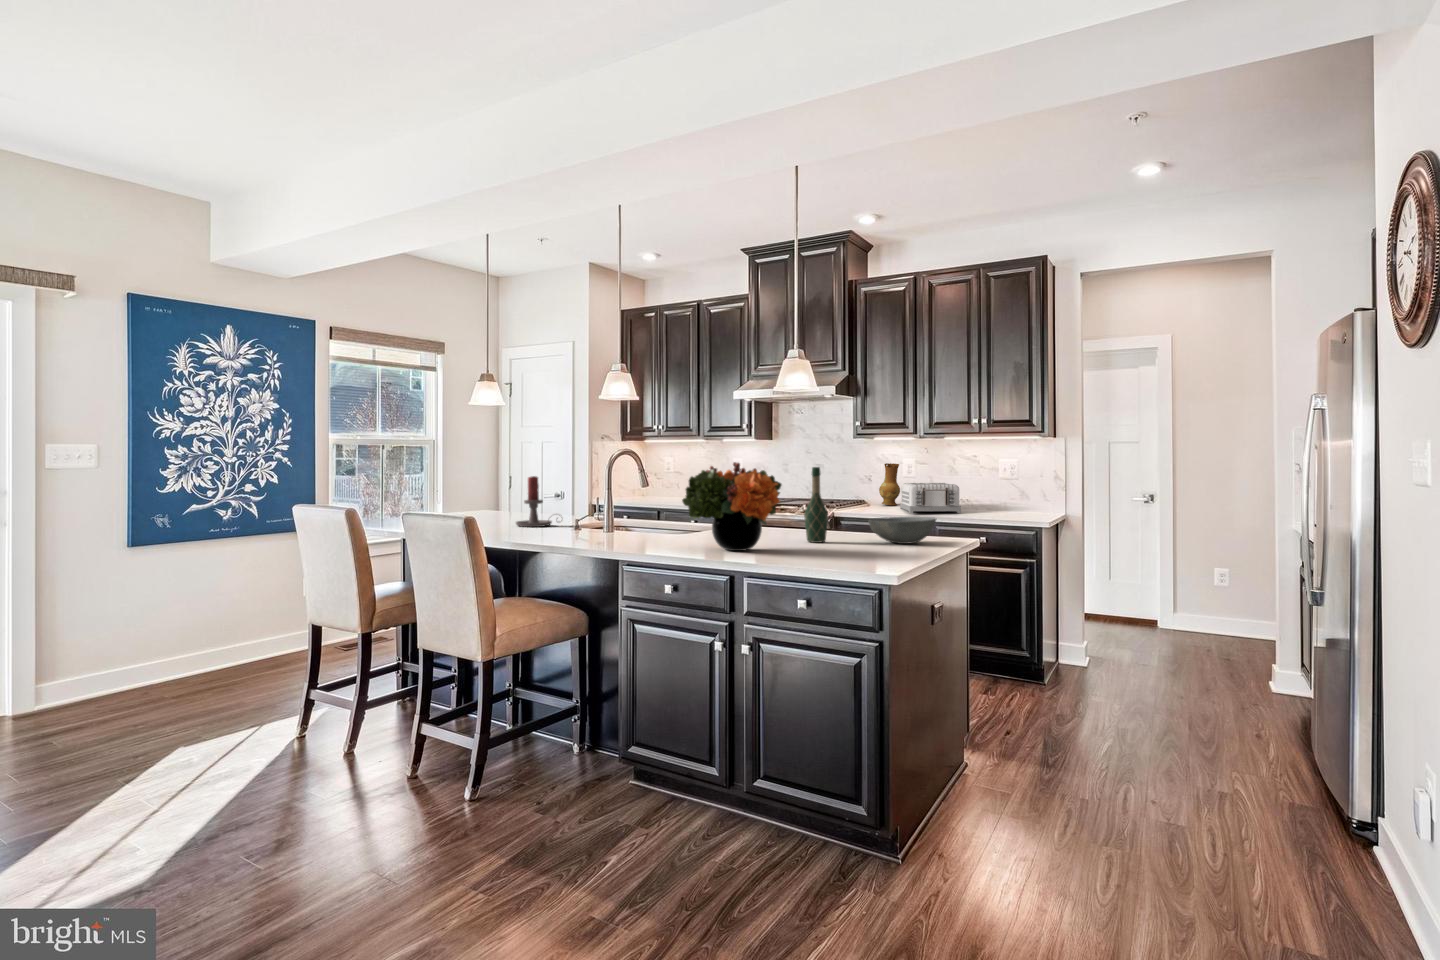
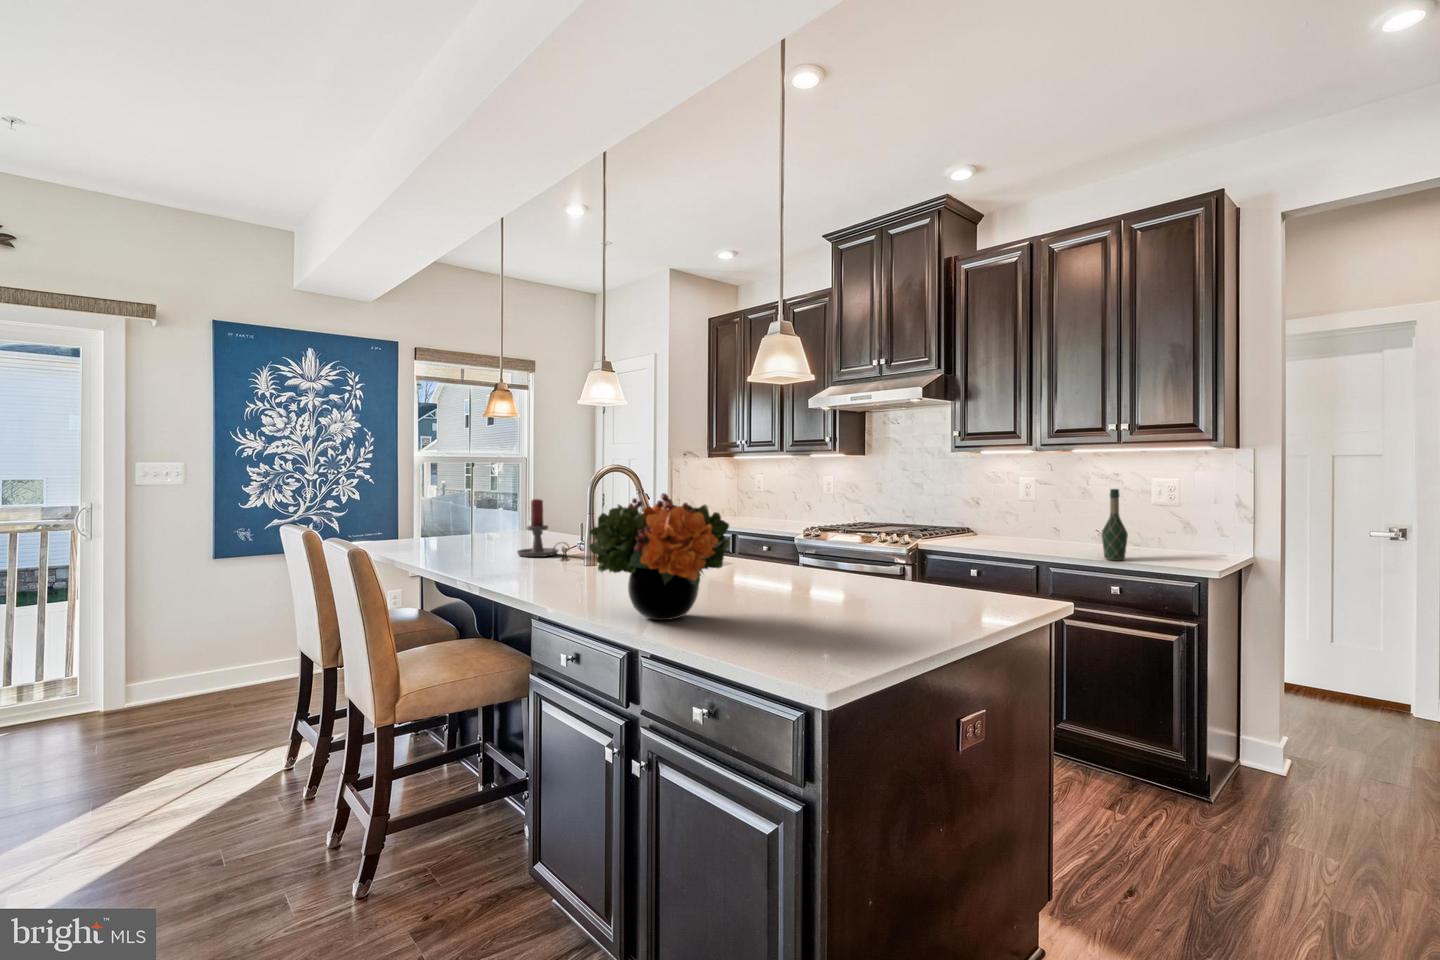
ceramic jug: present [879,463,900,505] -> none [990,481,1017,534]
wine bottle: present [804,467,828,543] -> present [1102,489,1128,561]
toaster: present [900,483,961,513] -> none [1015,507,1092,548]
bowl: present [868,517,936,544] -> none [889,569,990,612]

